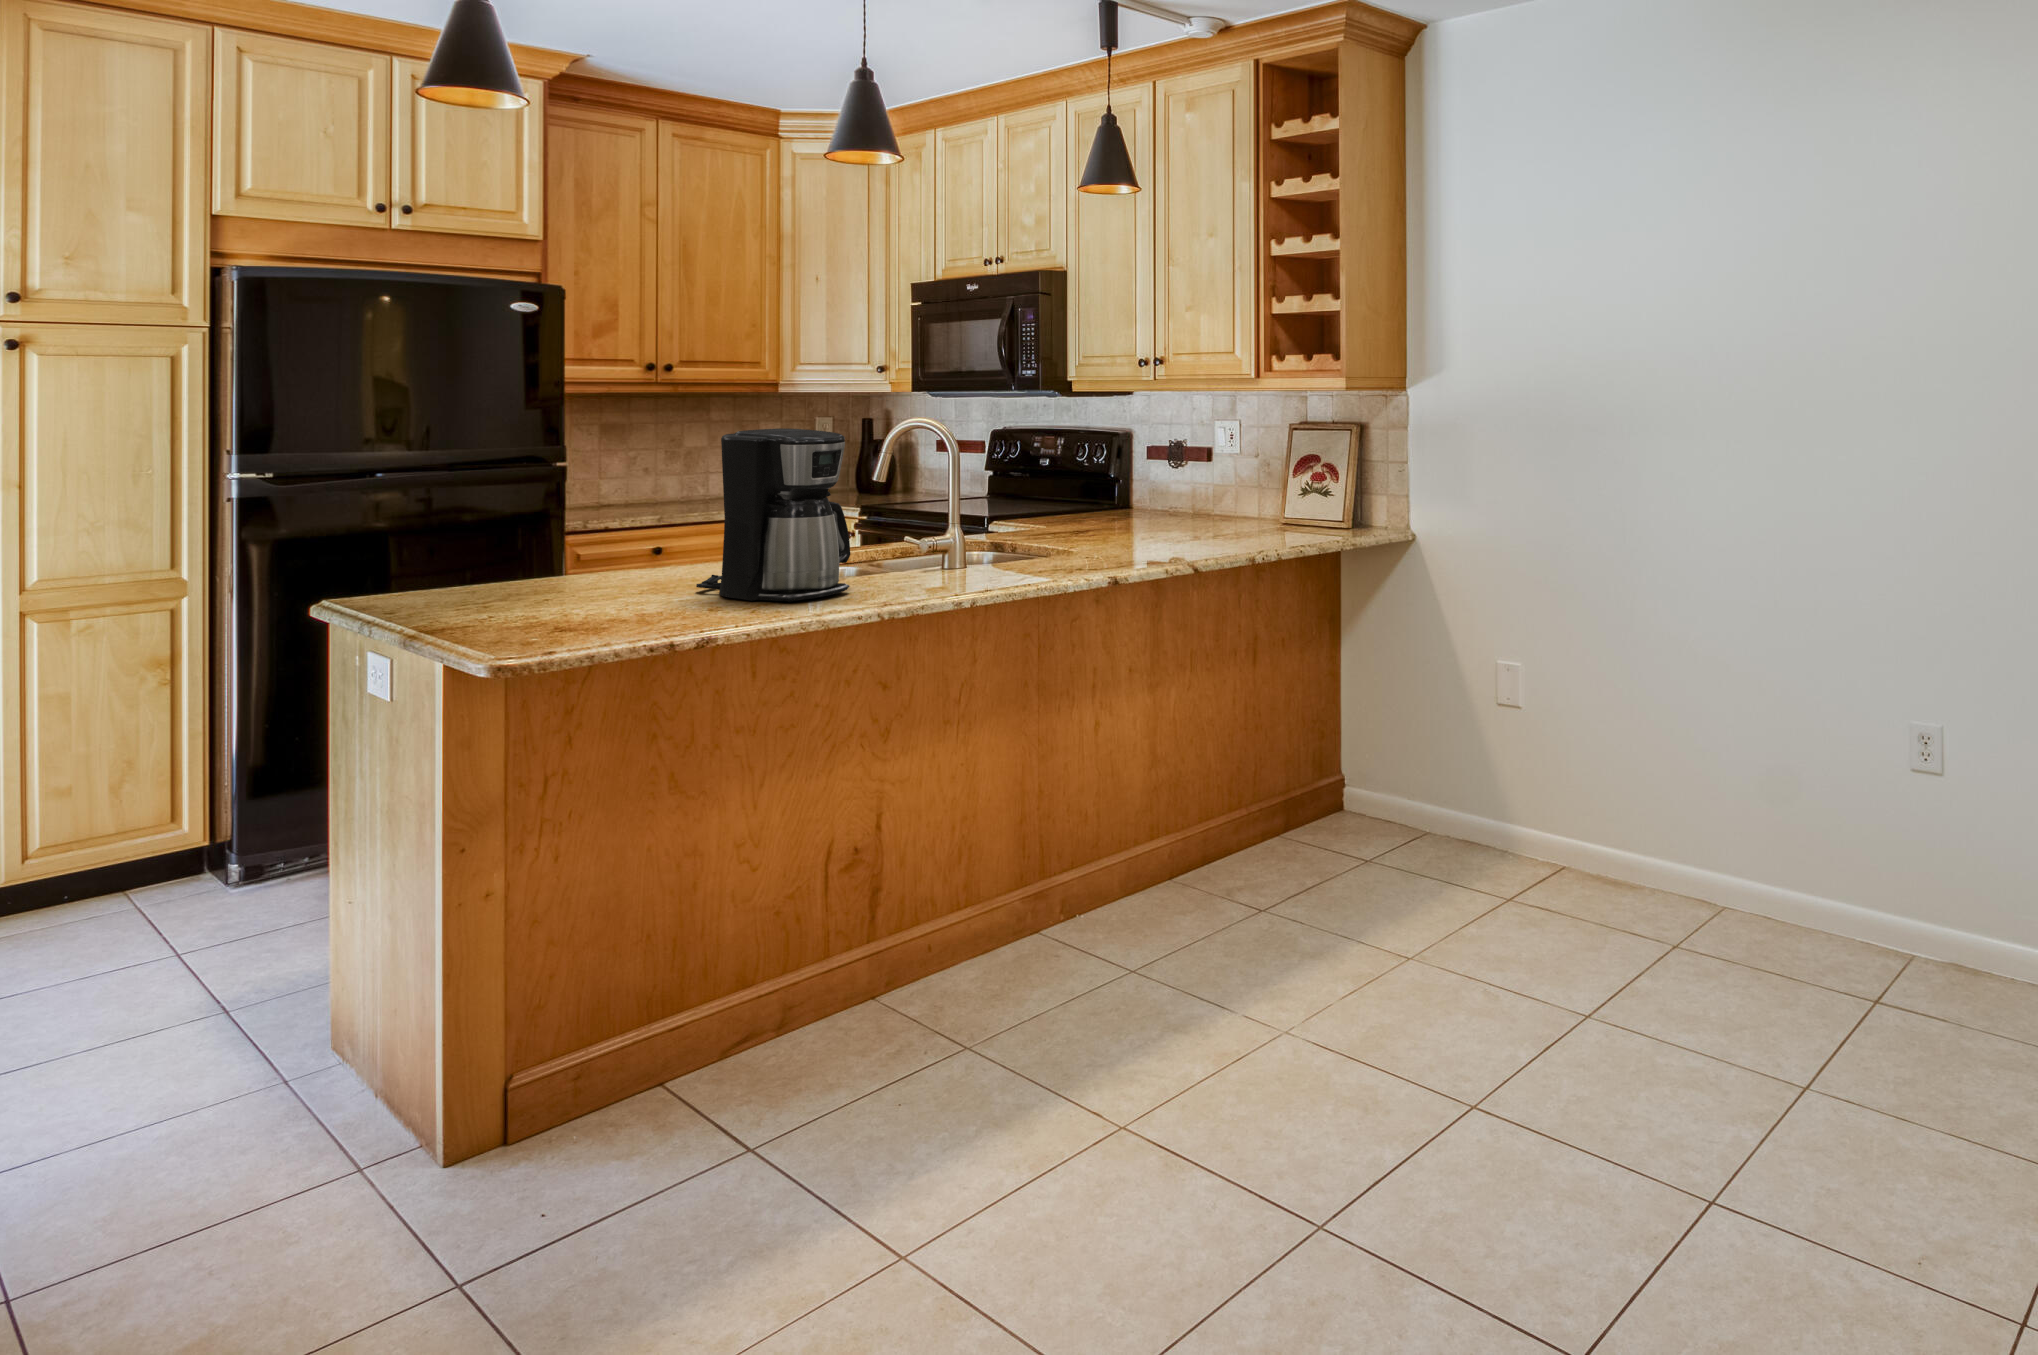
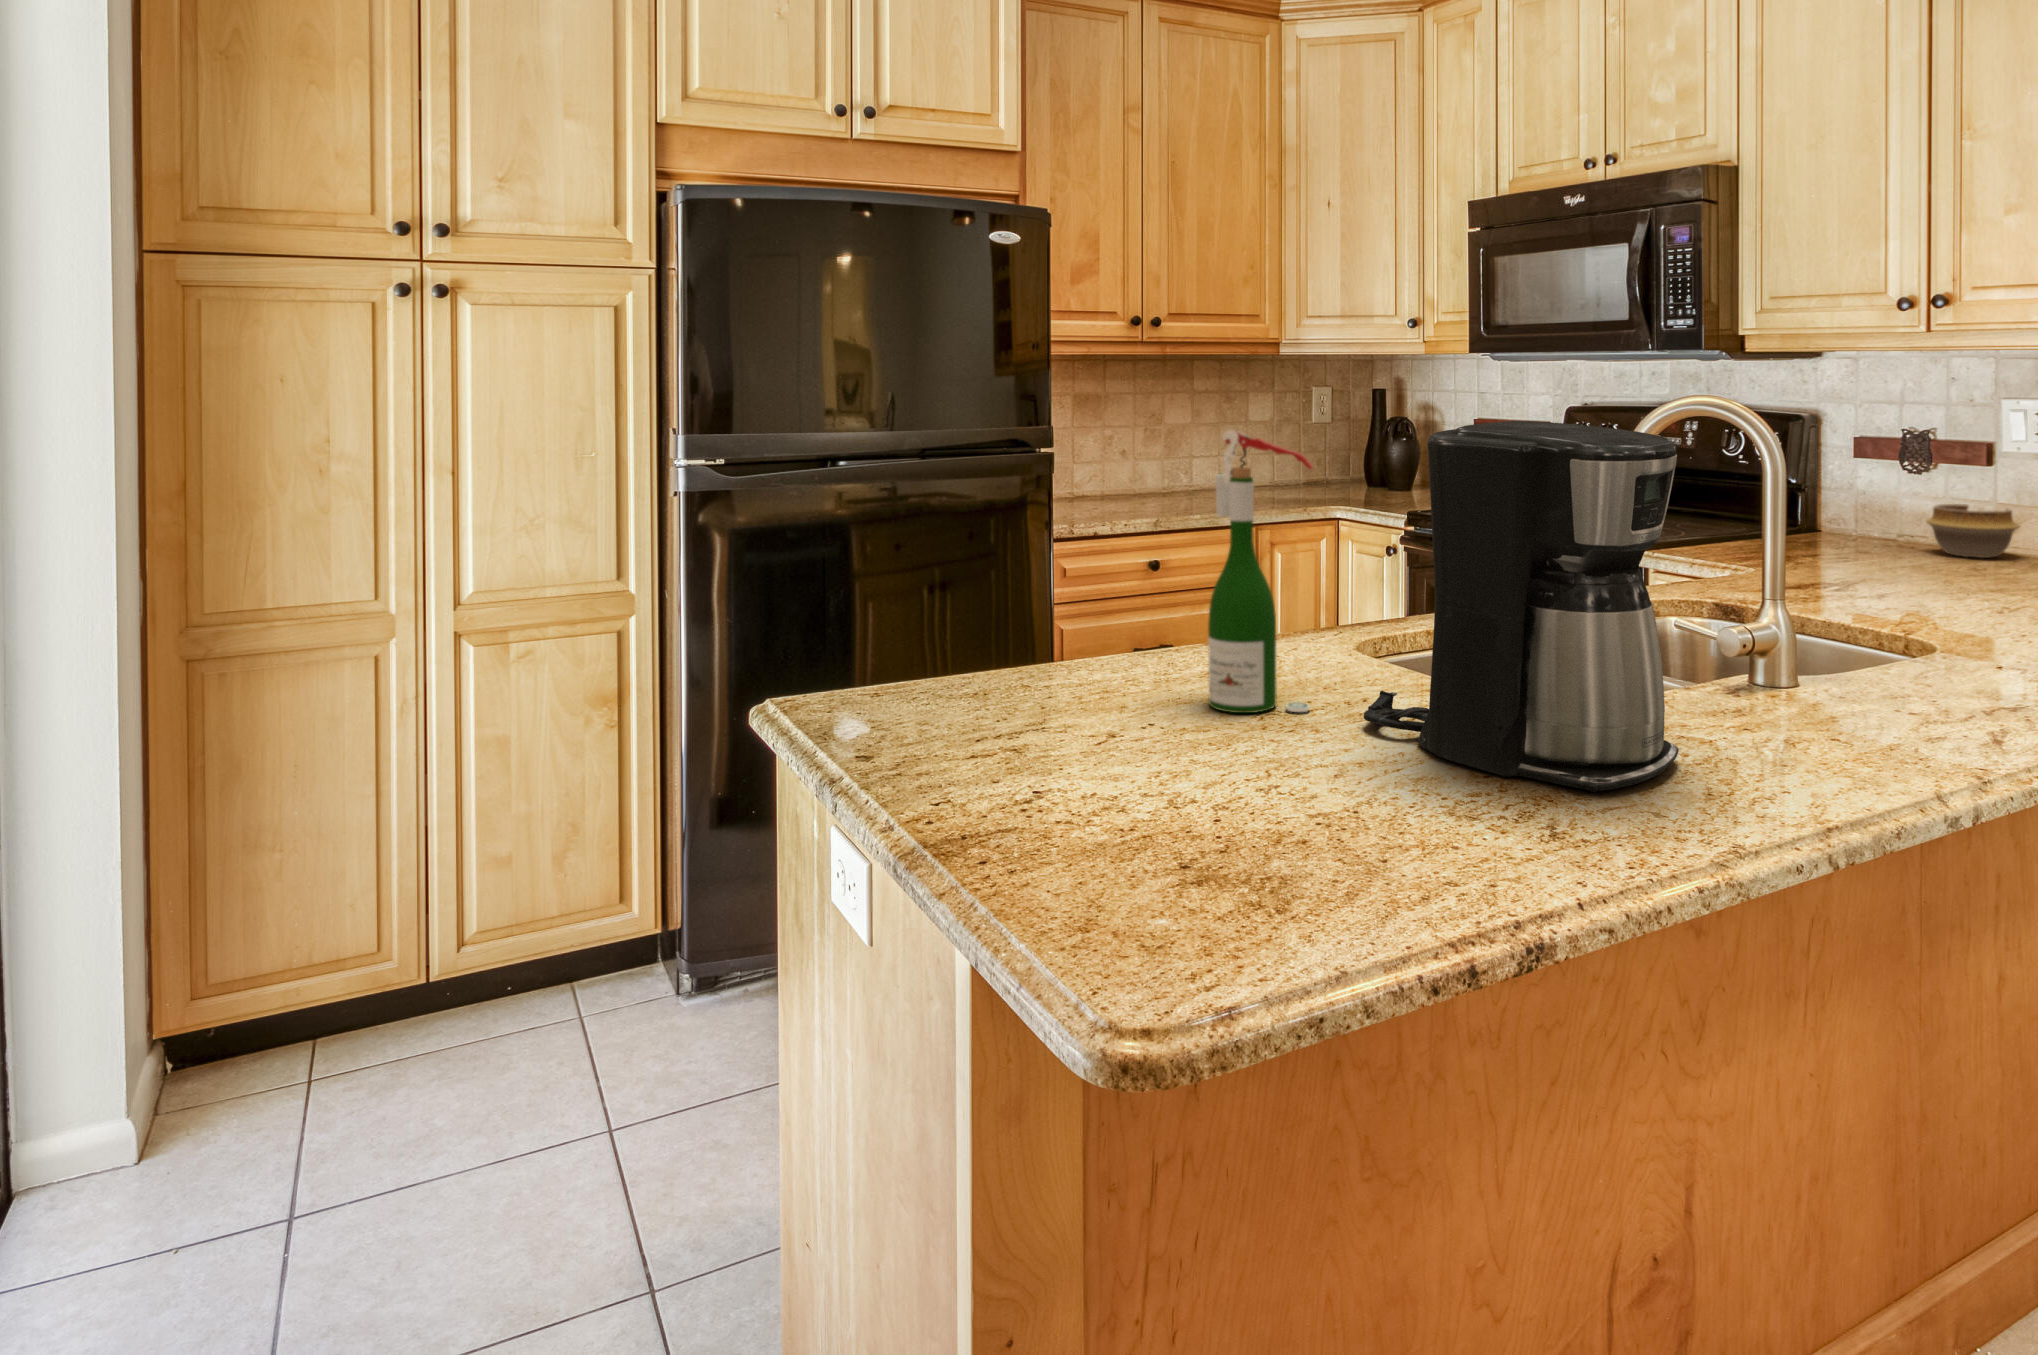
wine bottle: none [613,436,676,591] -> present [1208,429,1313,713]
bowl: none [1170,486,1221,518] -> present [1926,504,2020,558]

